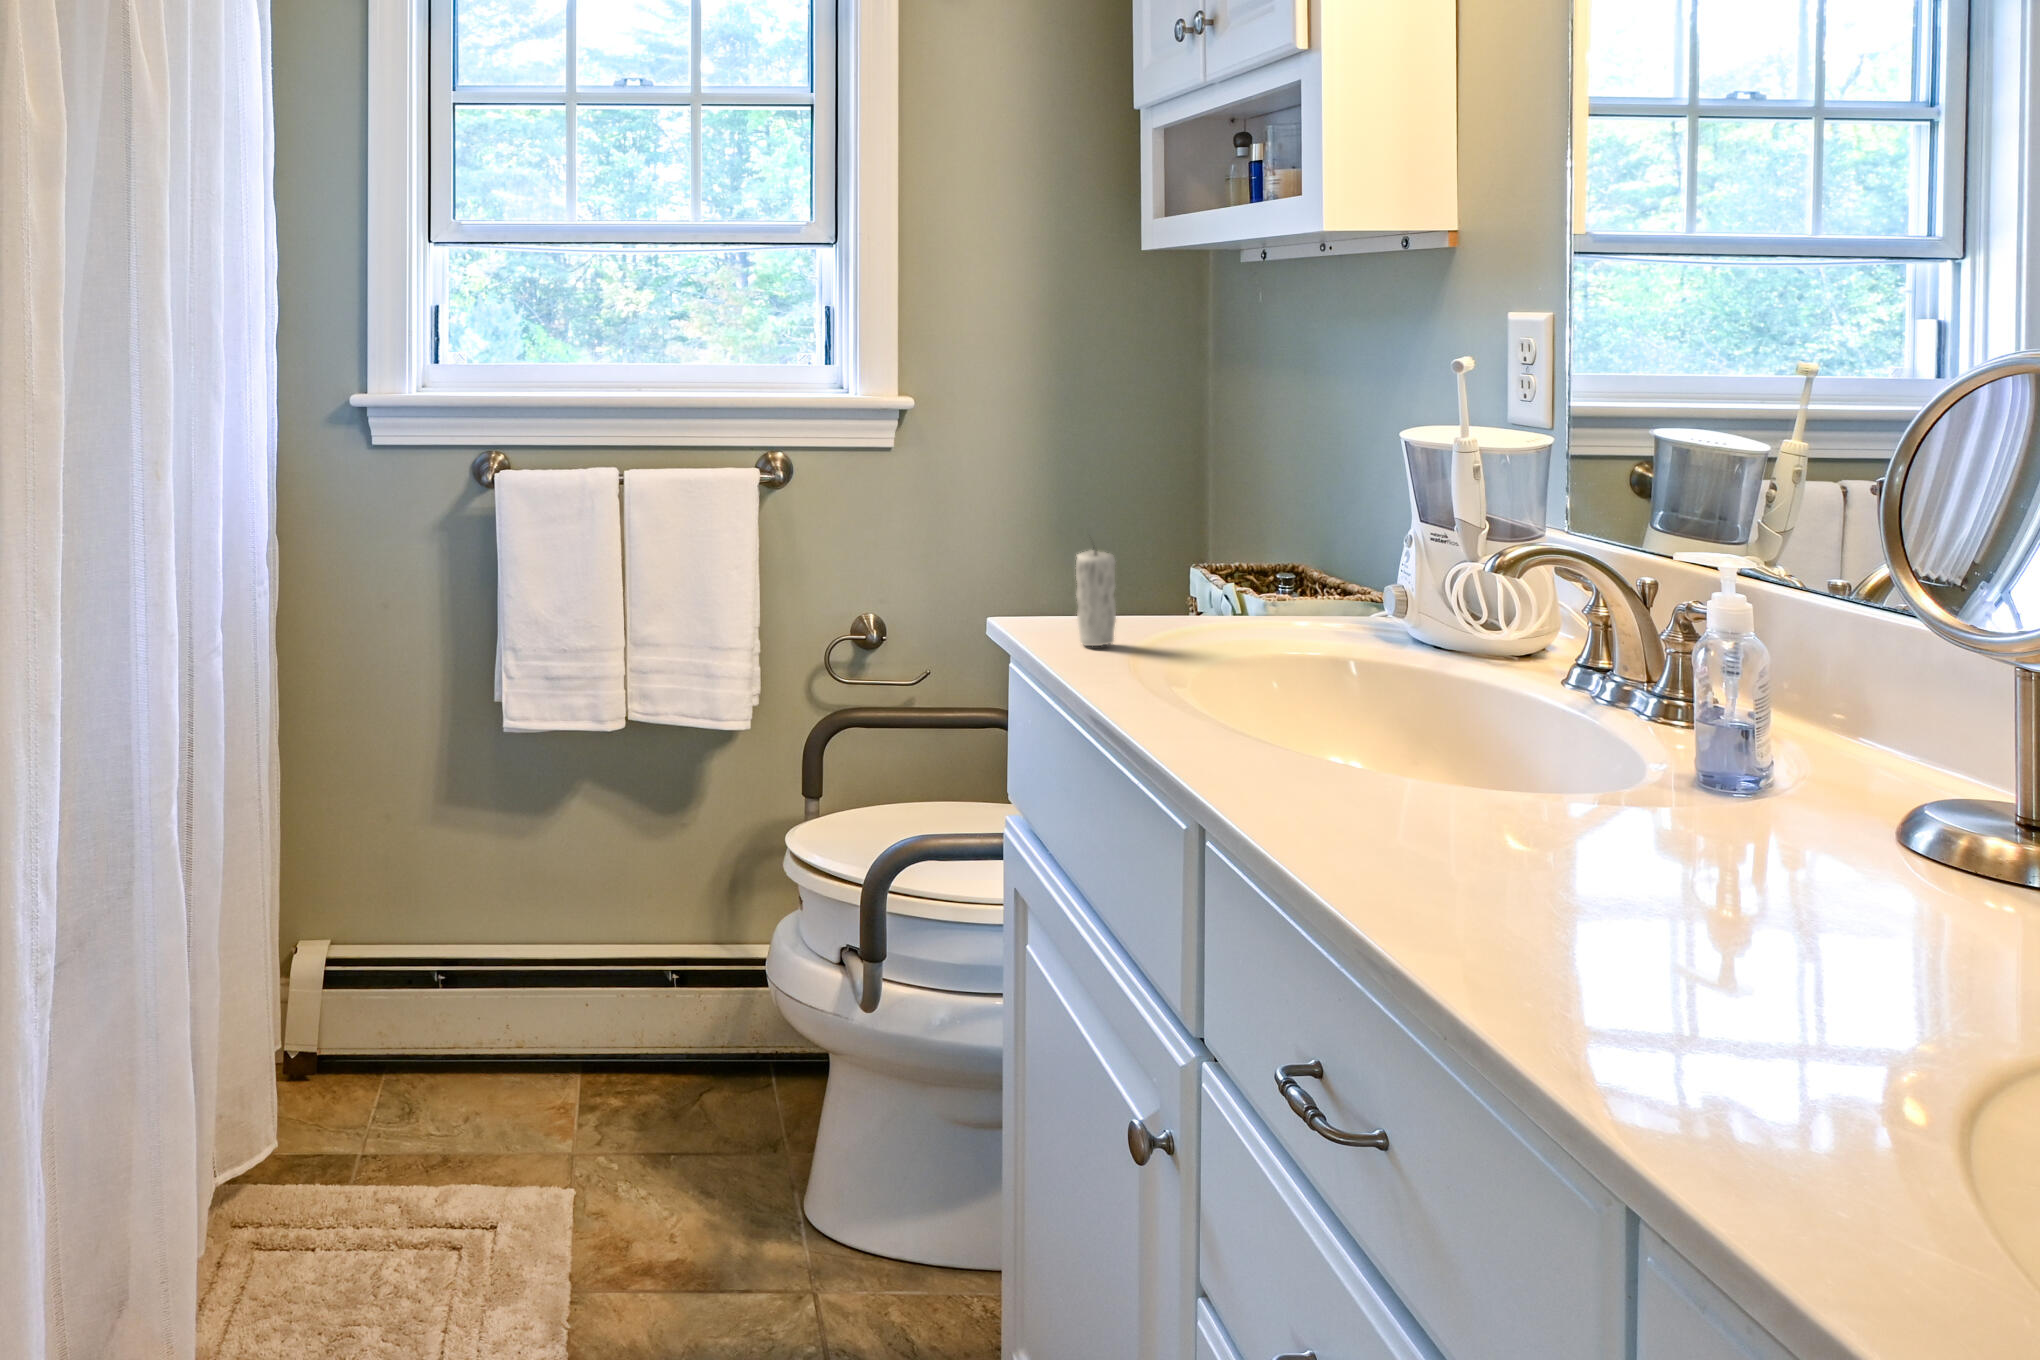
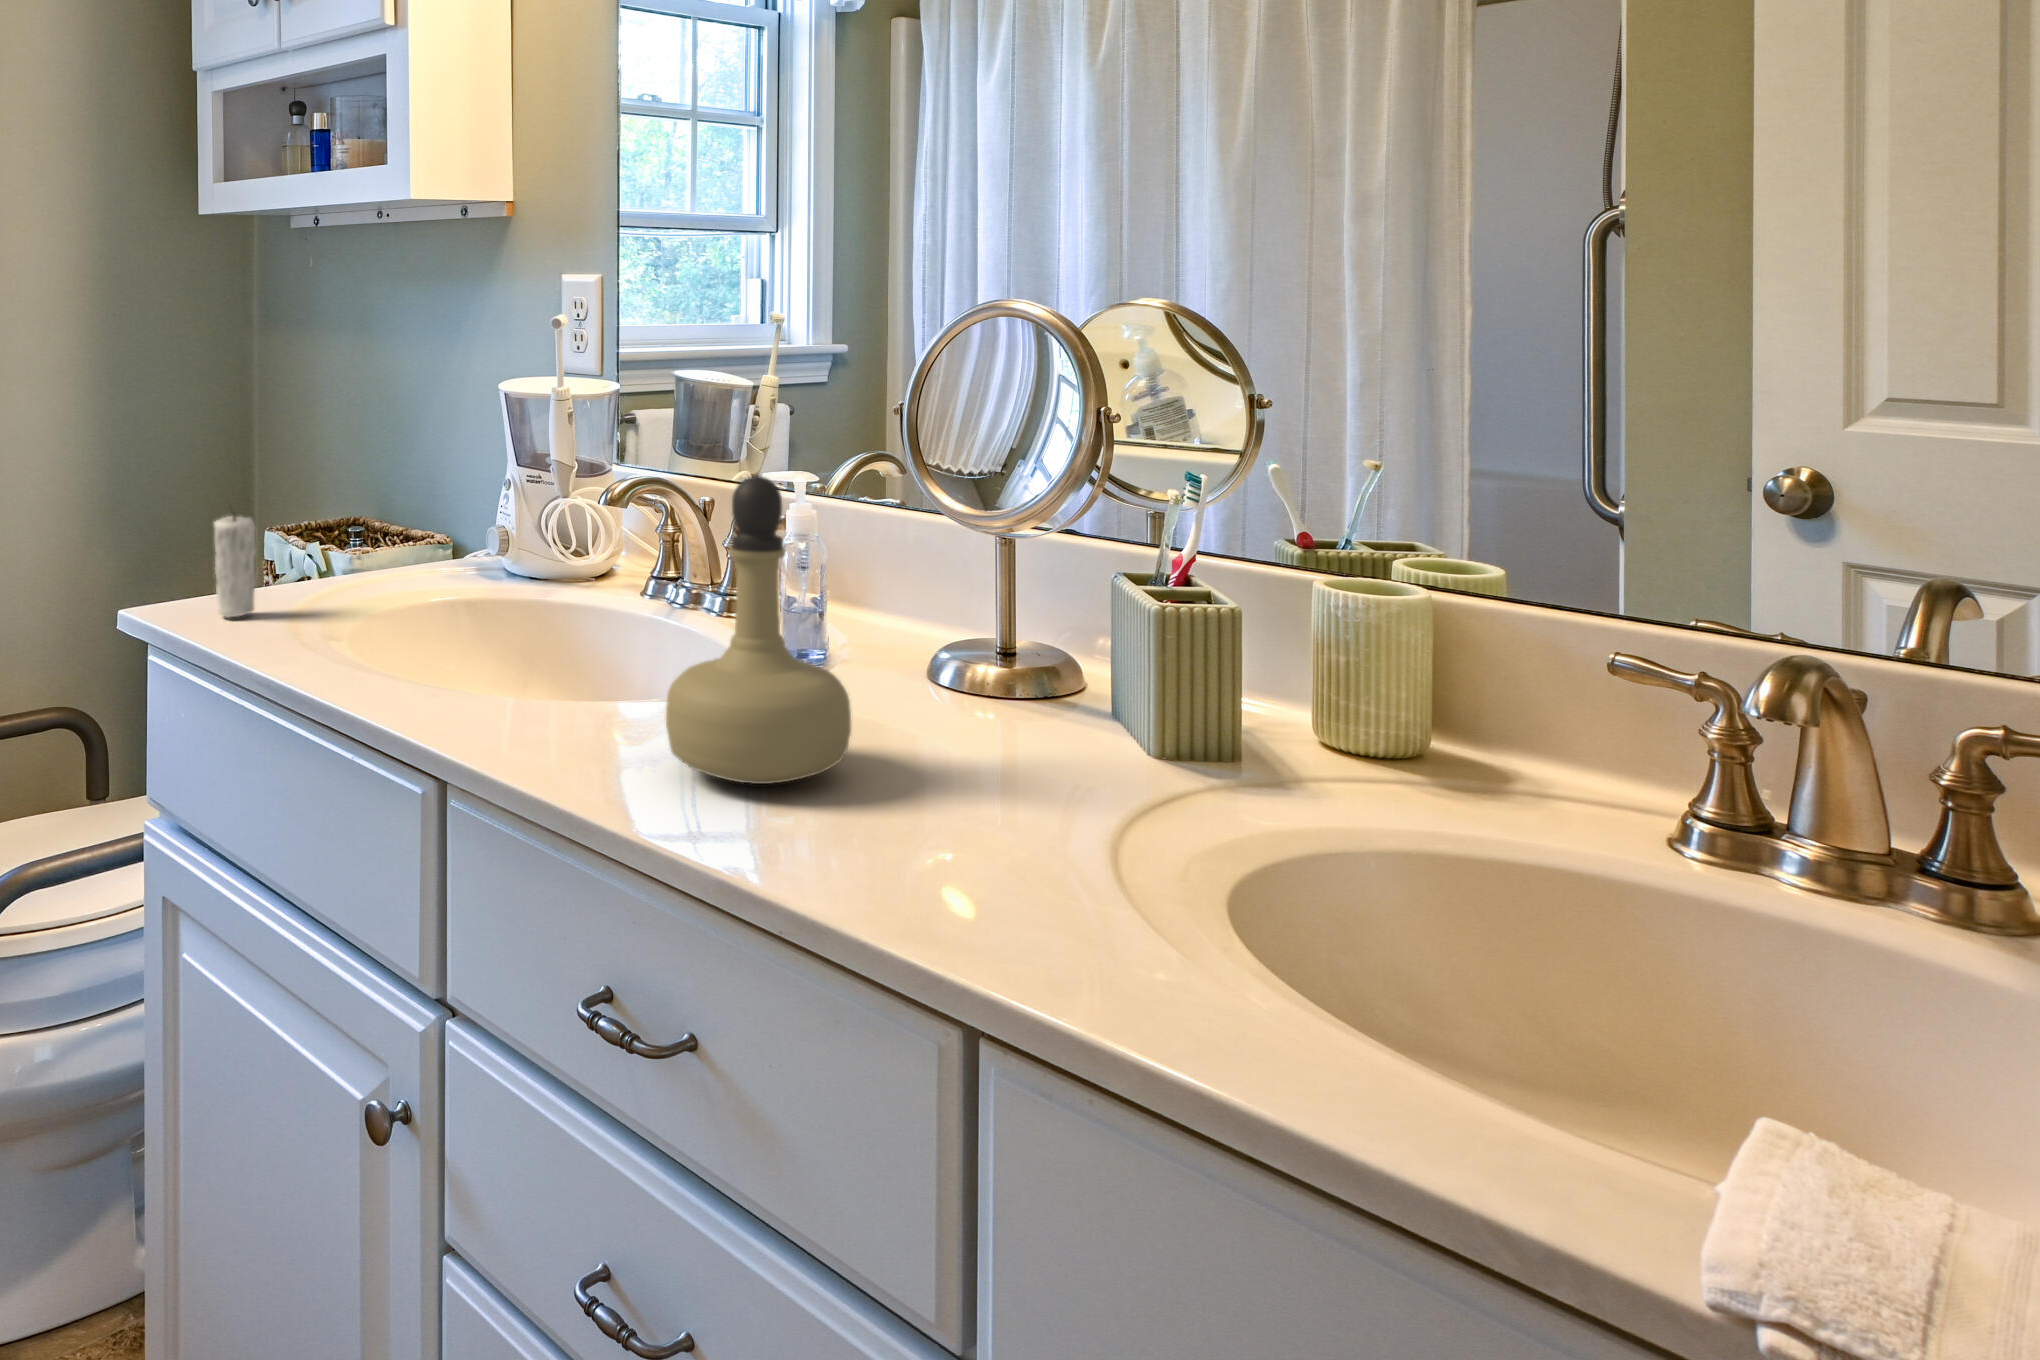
perfume bottle: none [1402,572,1634,902] -> present [666,475,851,784]

